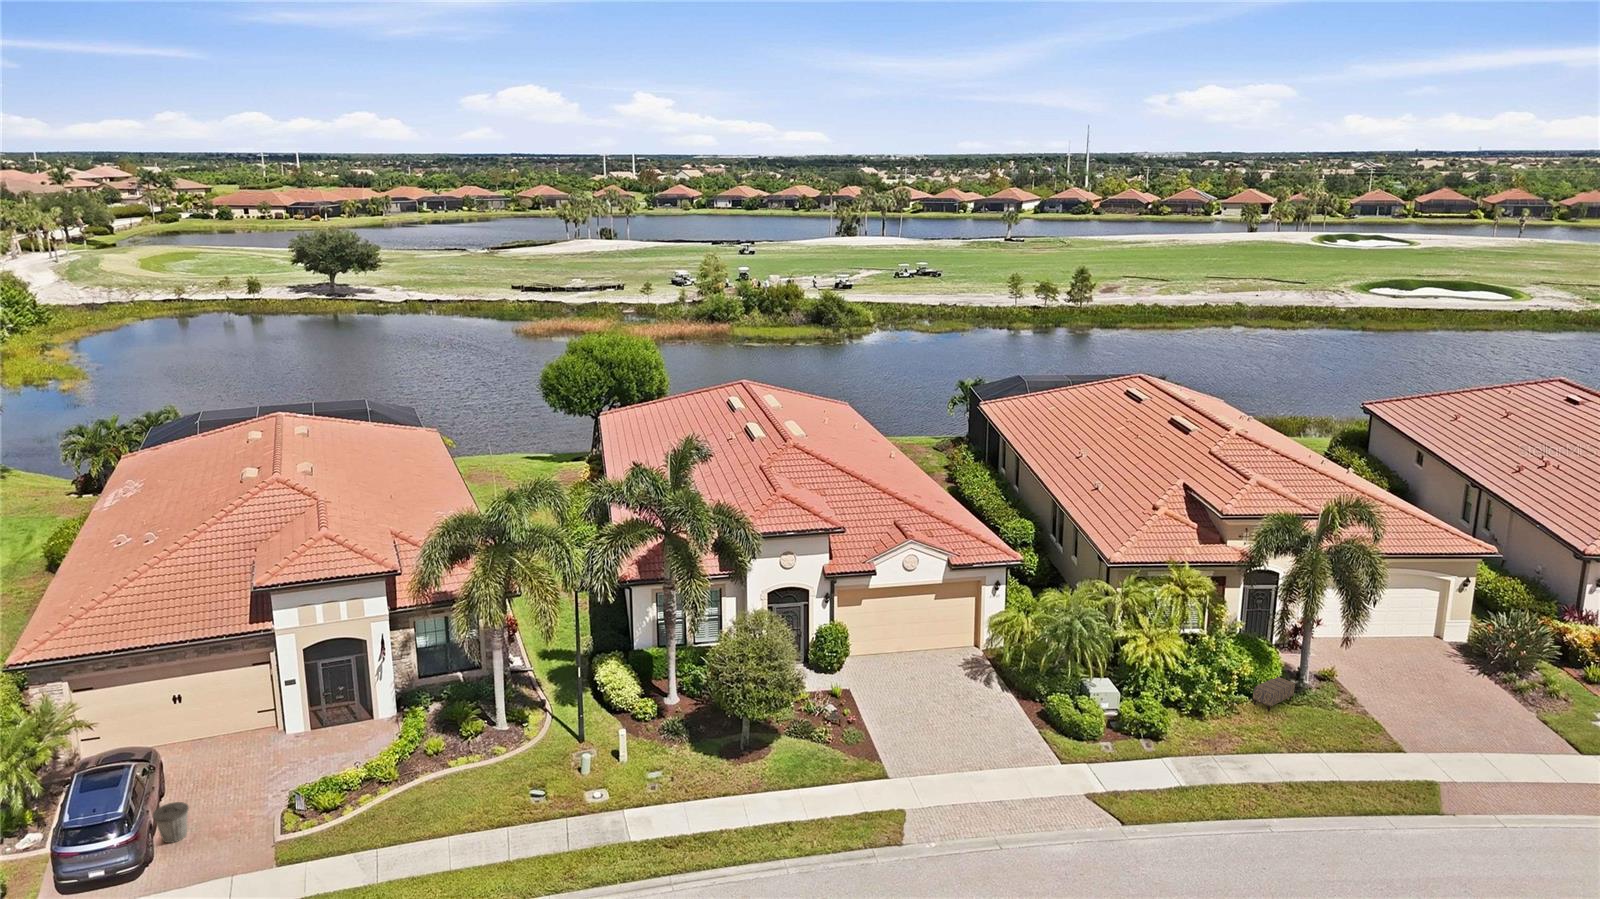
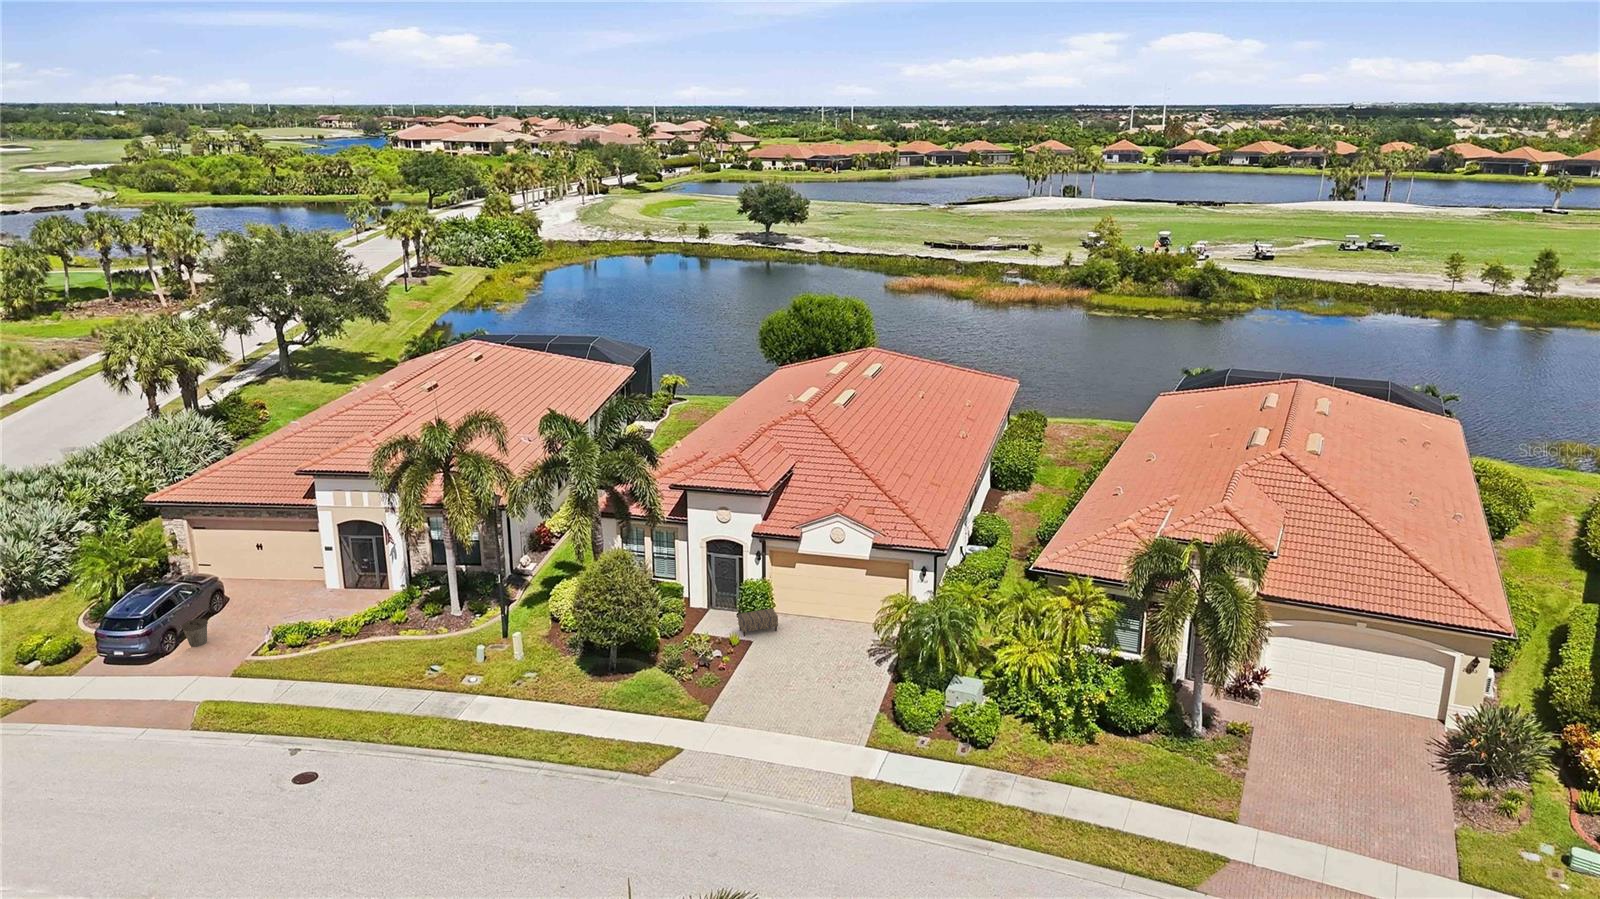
bench: present [1253,677,1295,711] -> present [738,609,778,636]

